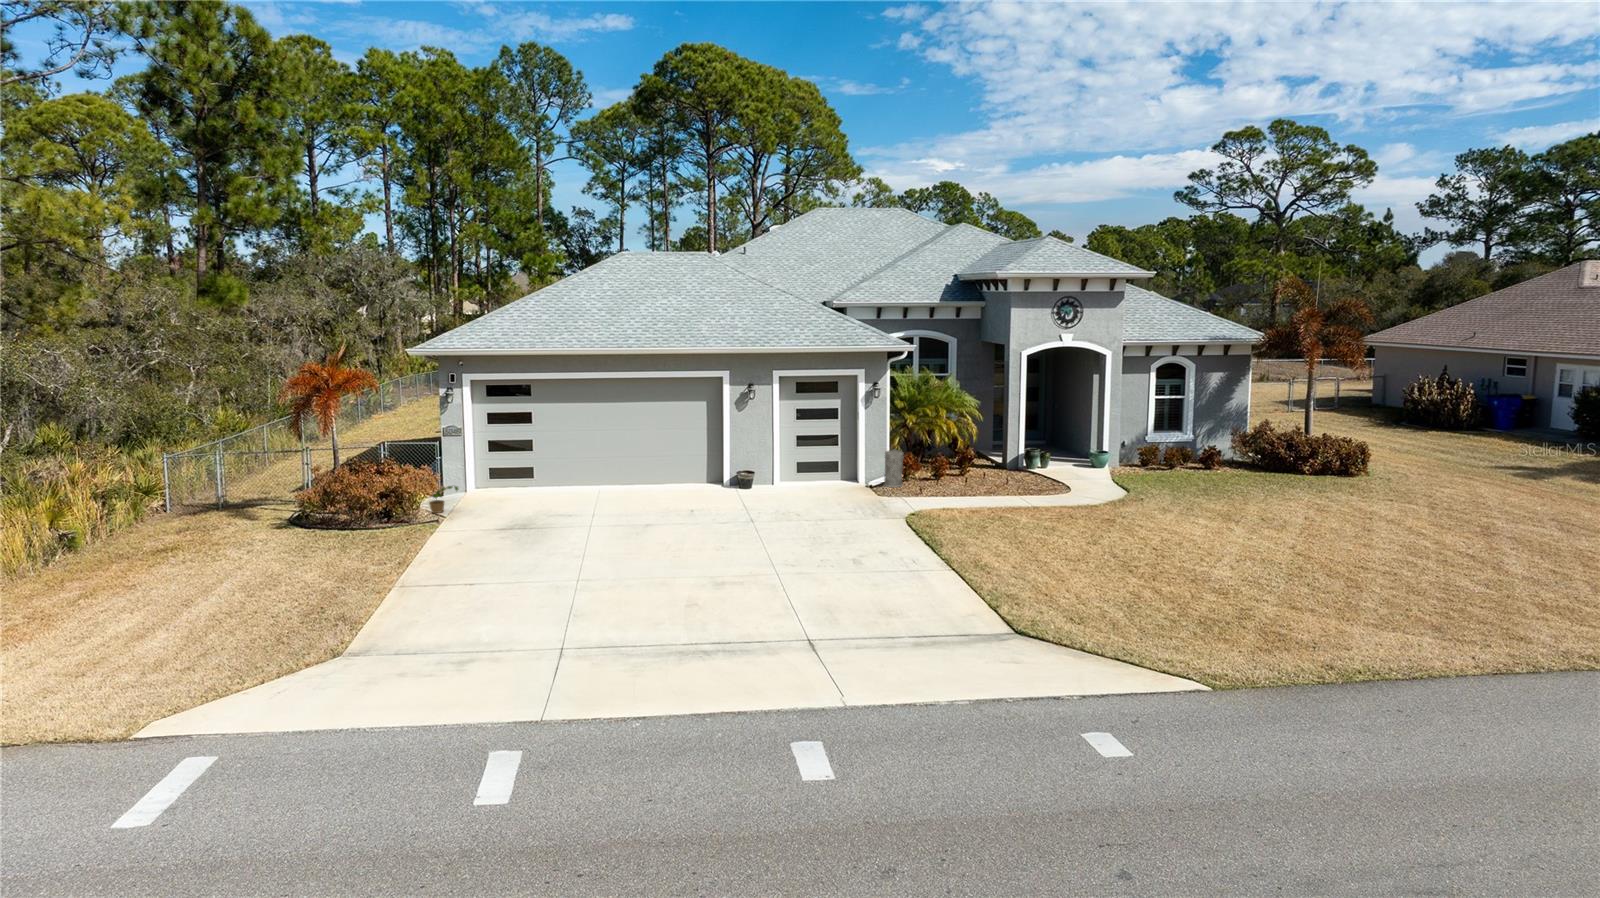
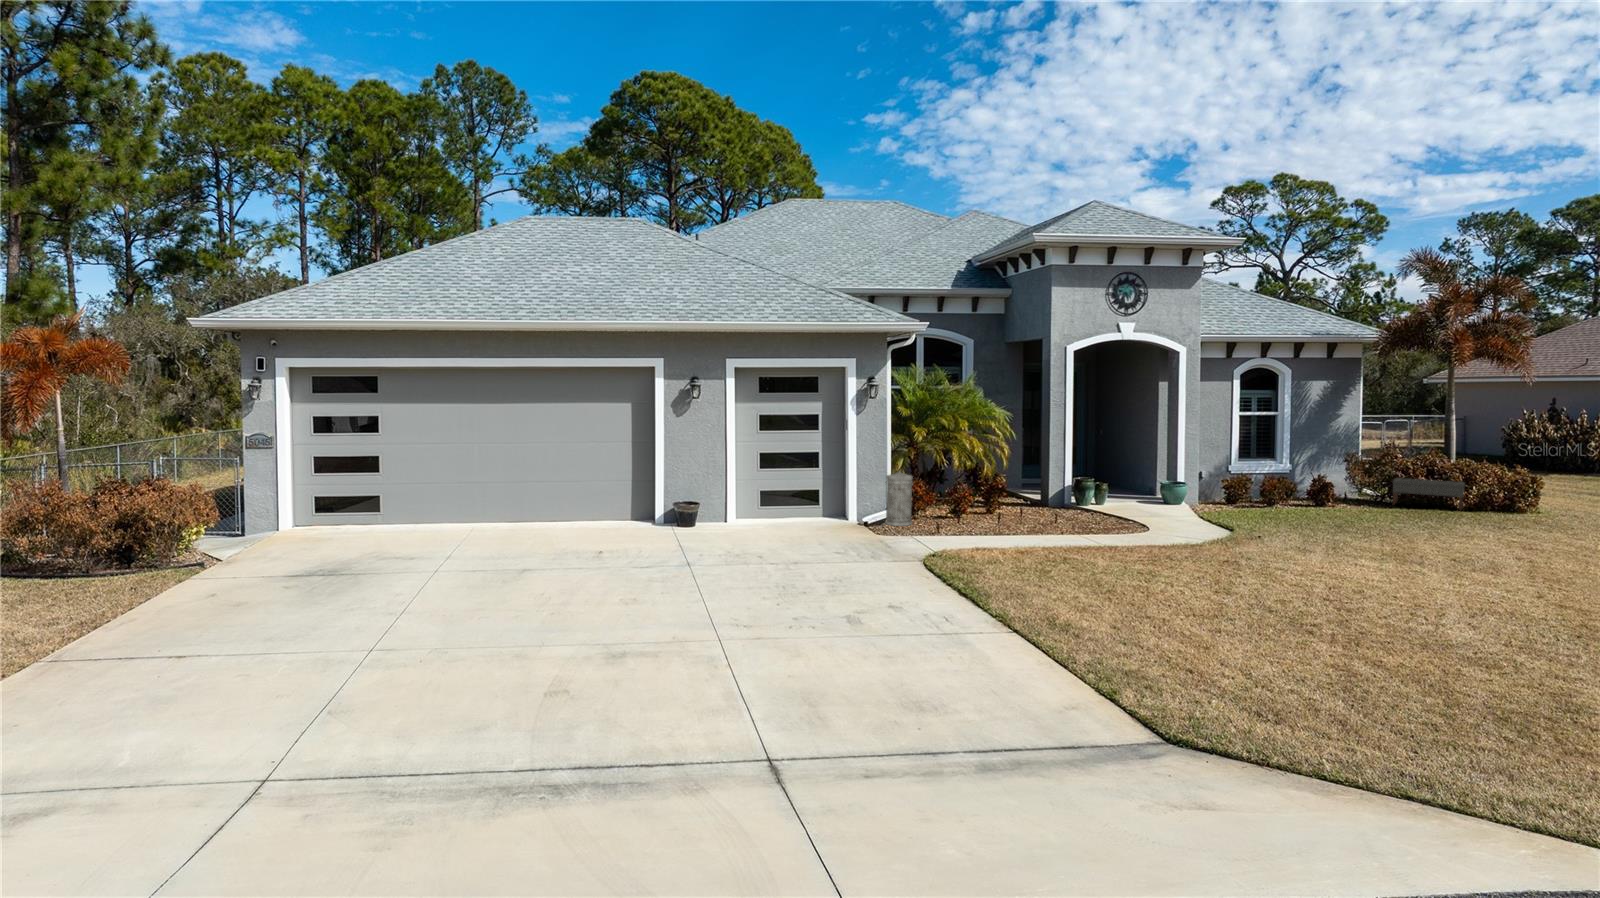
bench: none [1262,449,1314,476] -> present [1393,478,1465,510]
potted plant: present [429,486,458,513] -> none [175,517,226,561]

